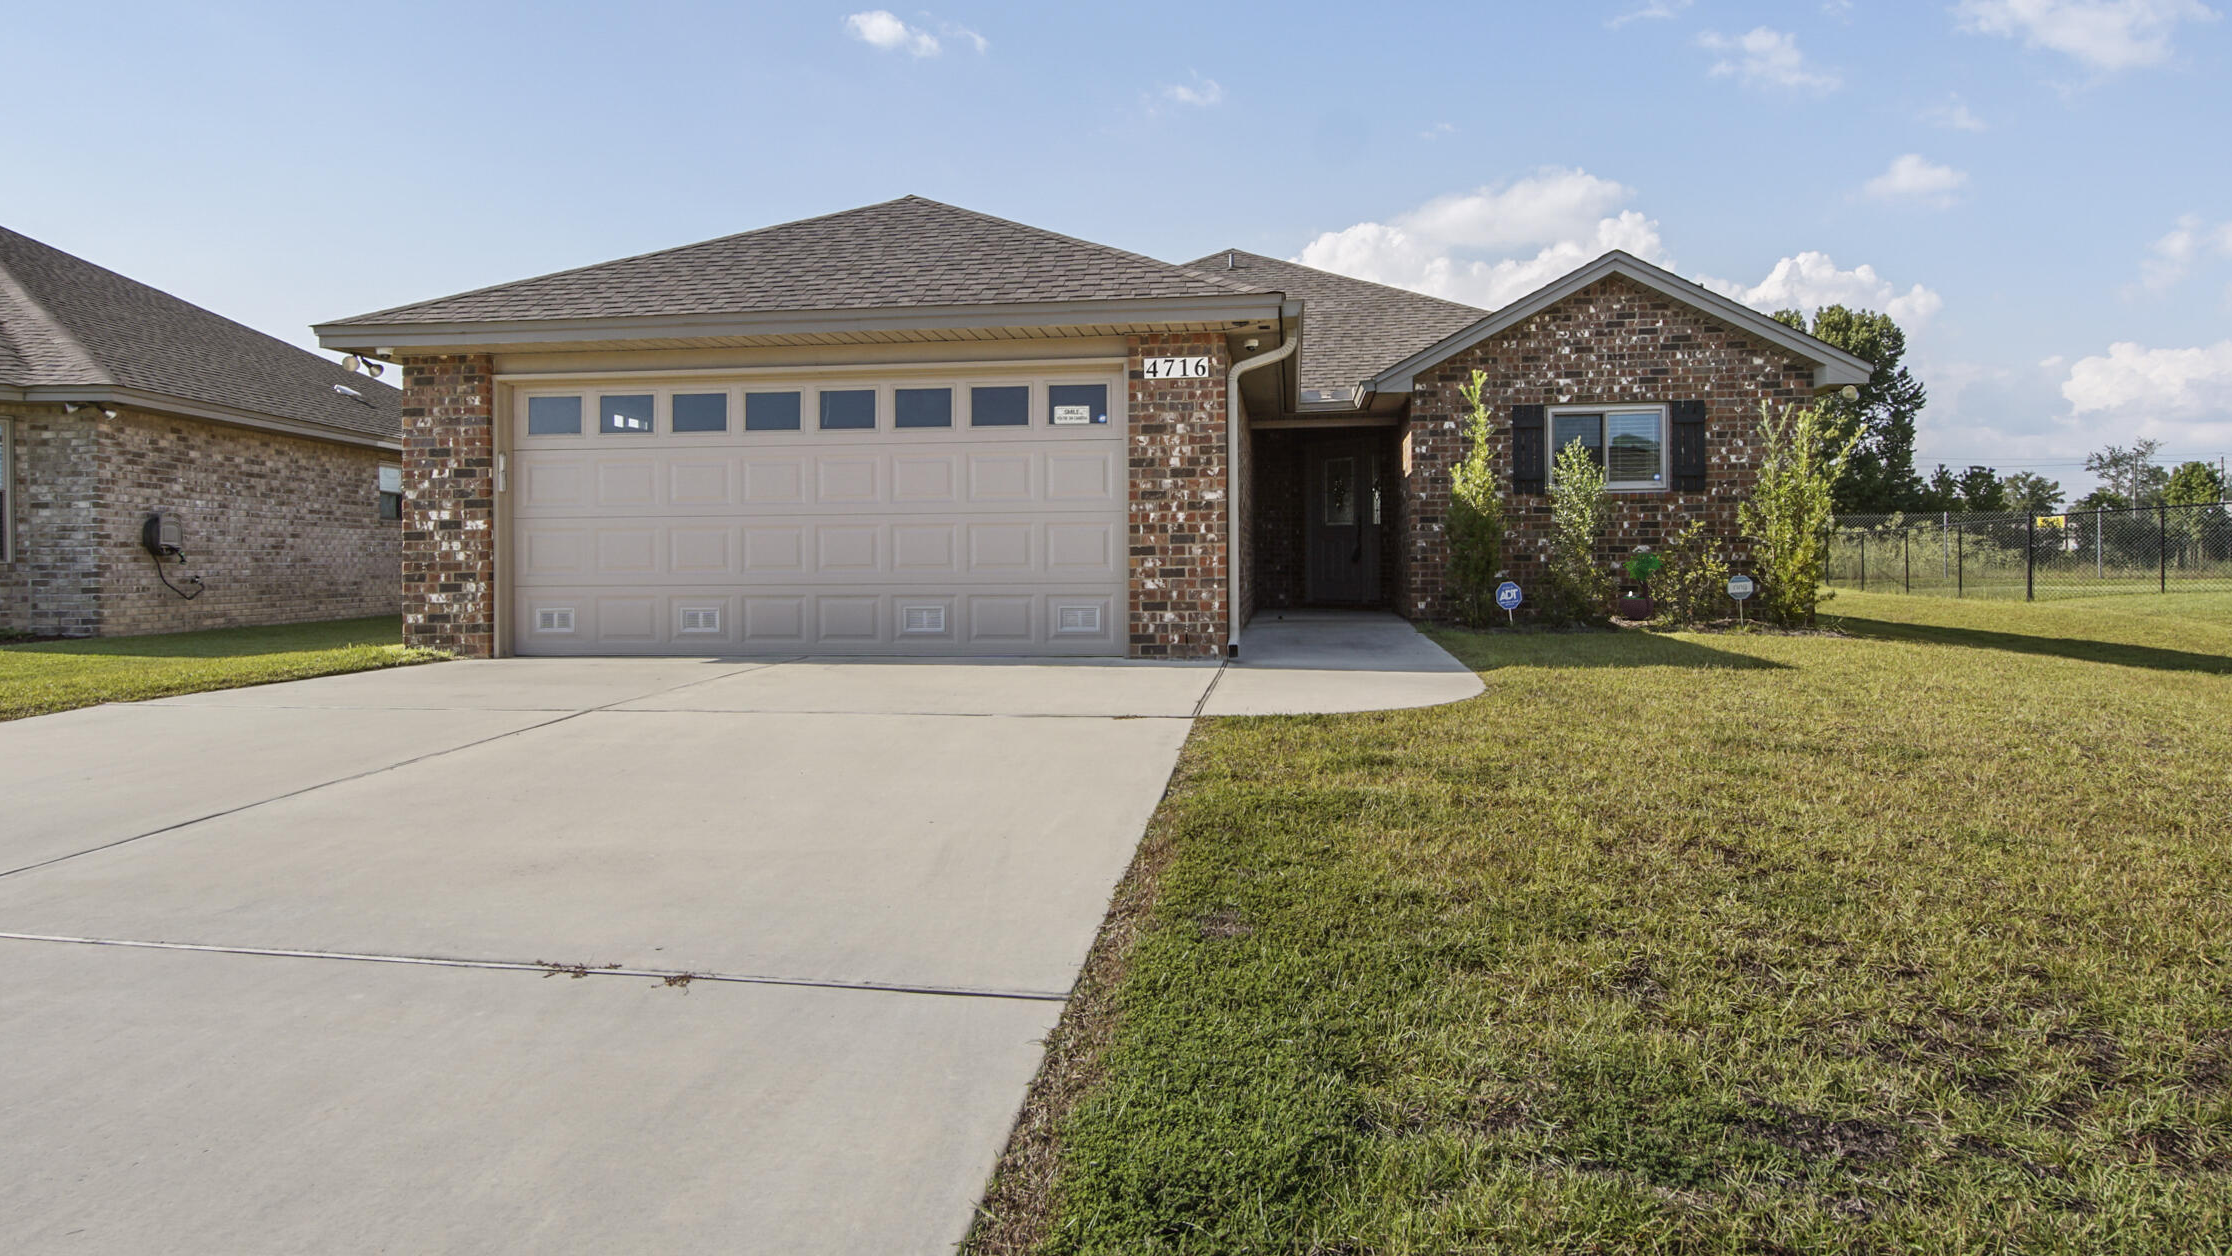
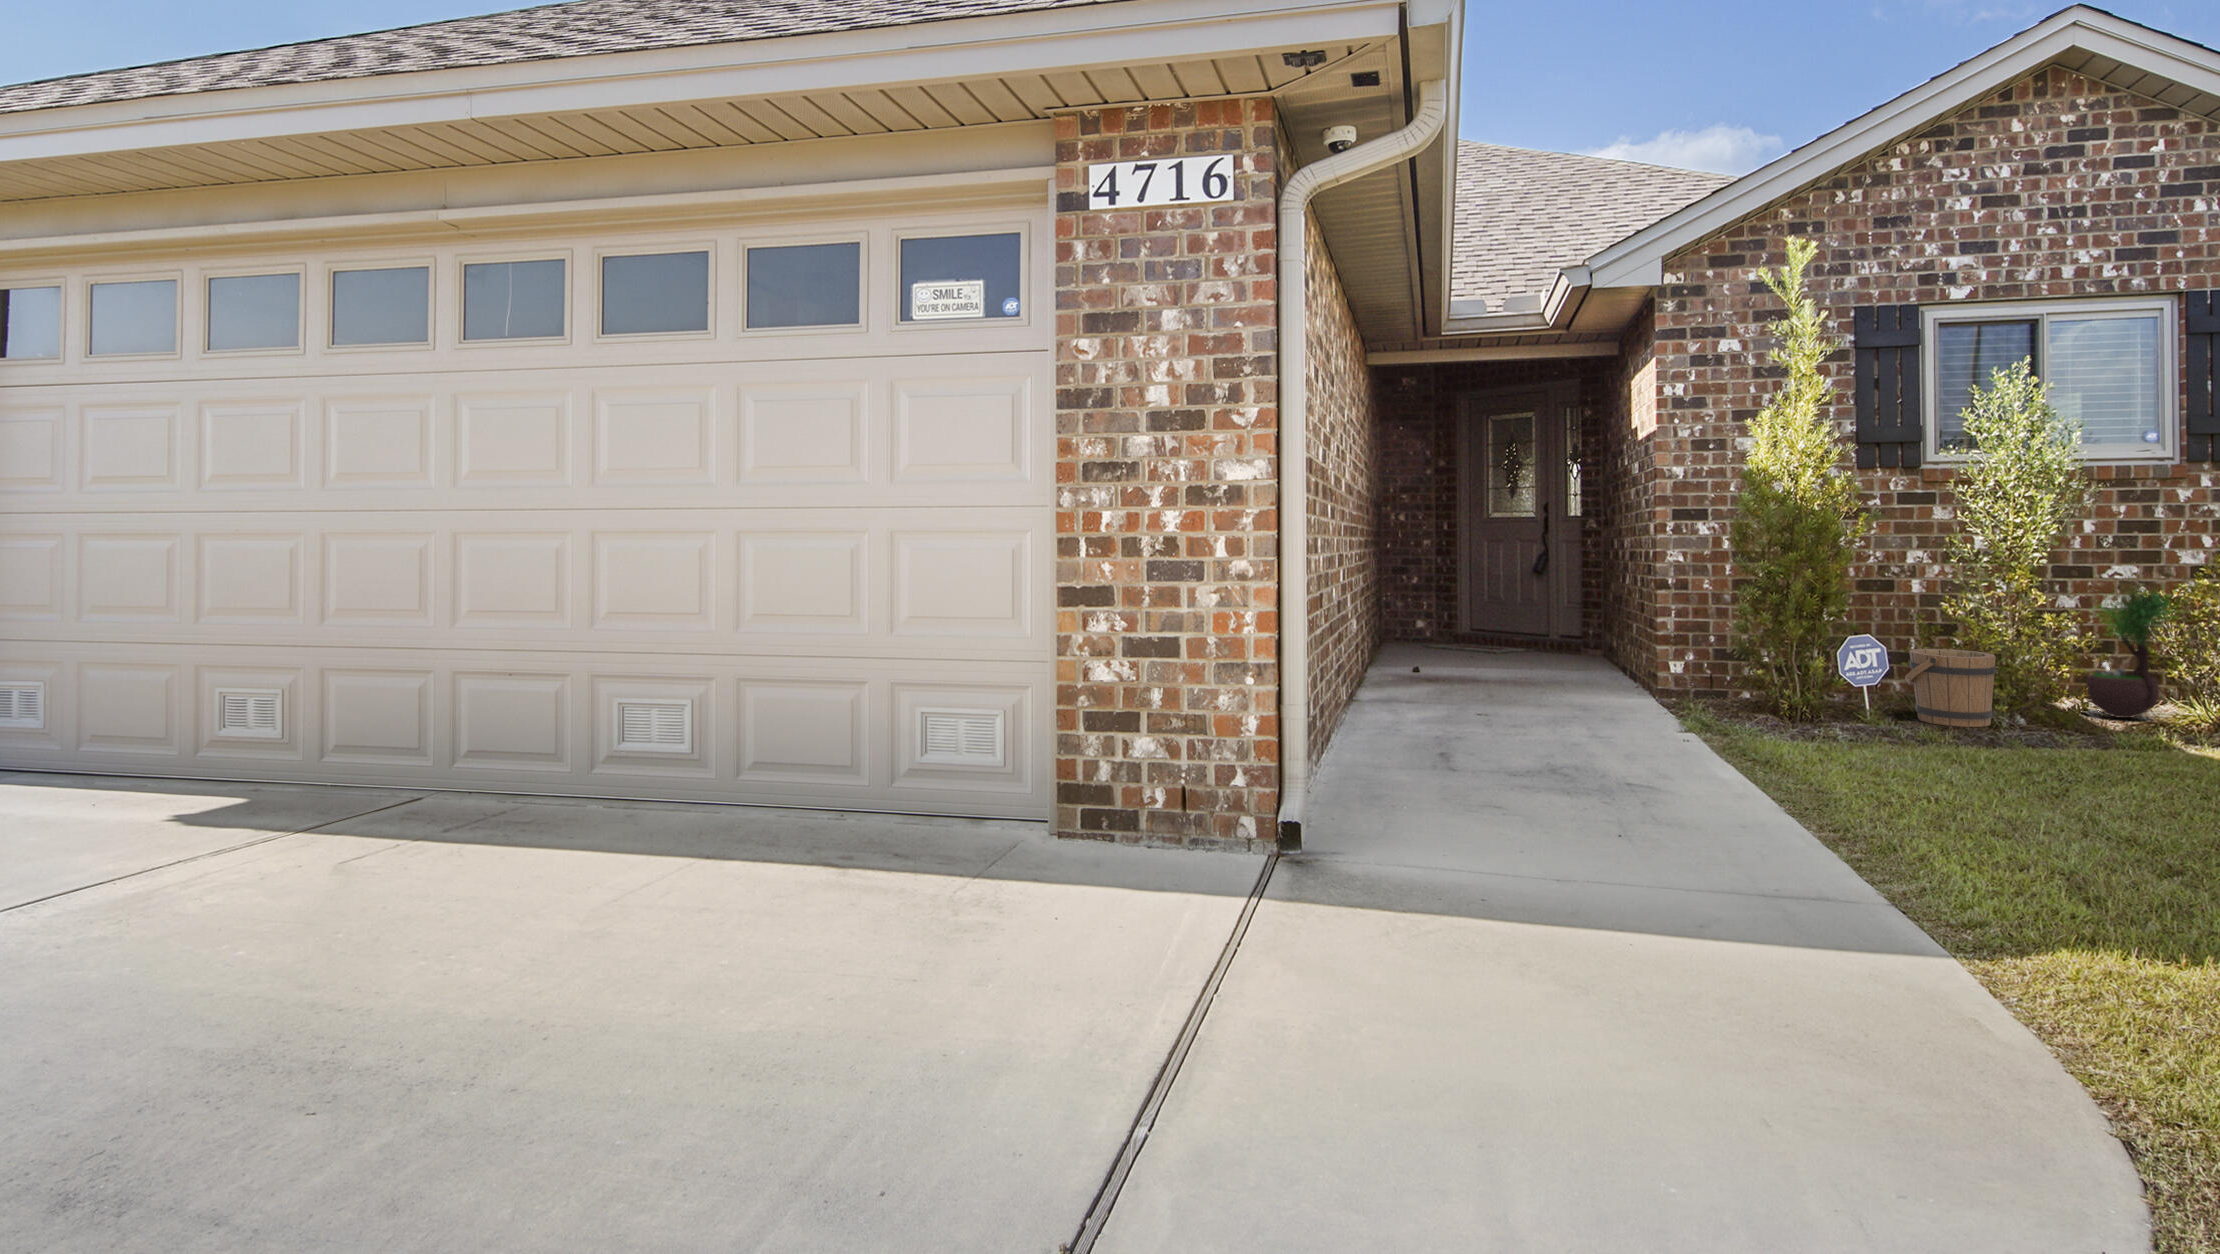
bucket: none [1532,586,1573,624] -> present [1905,649,1996,727]

